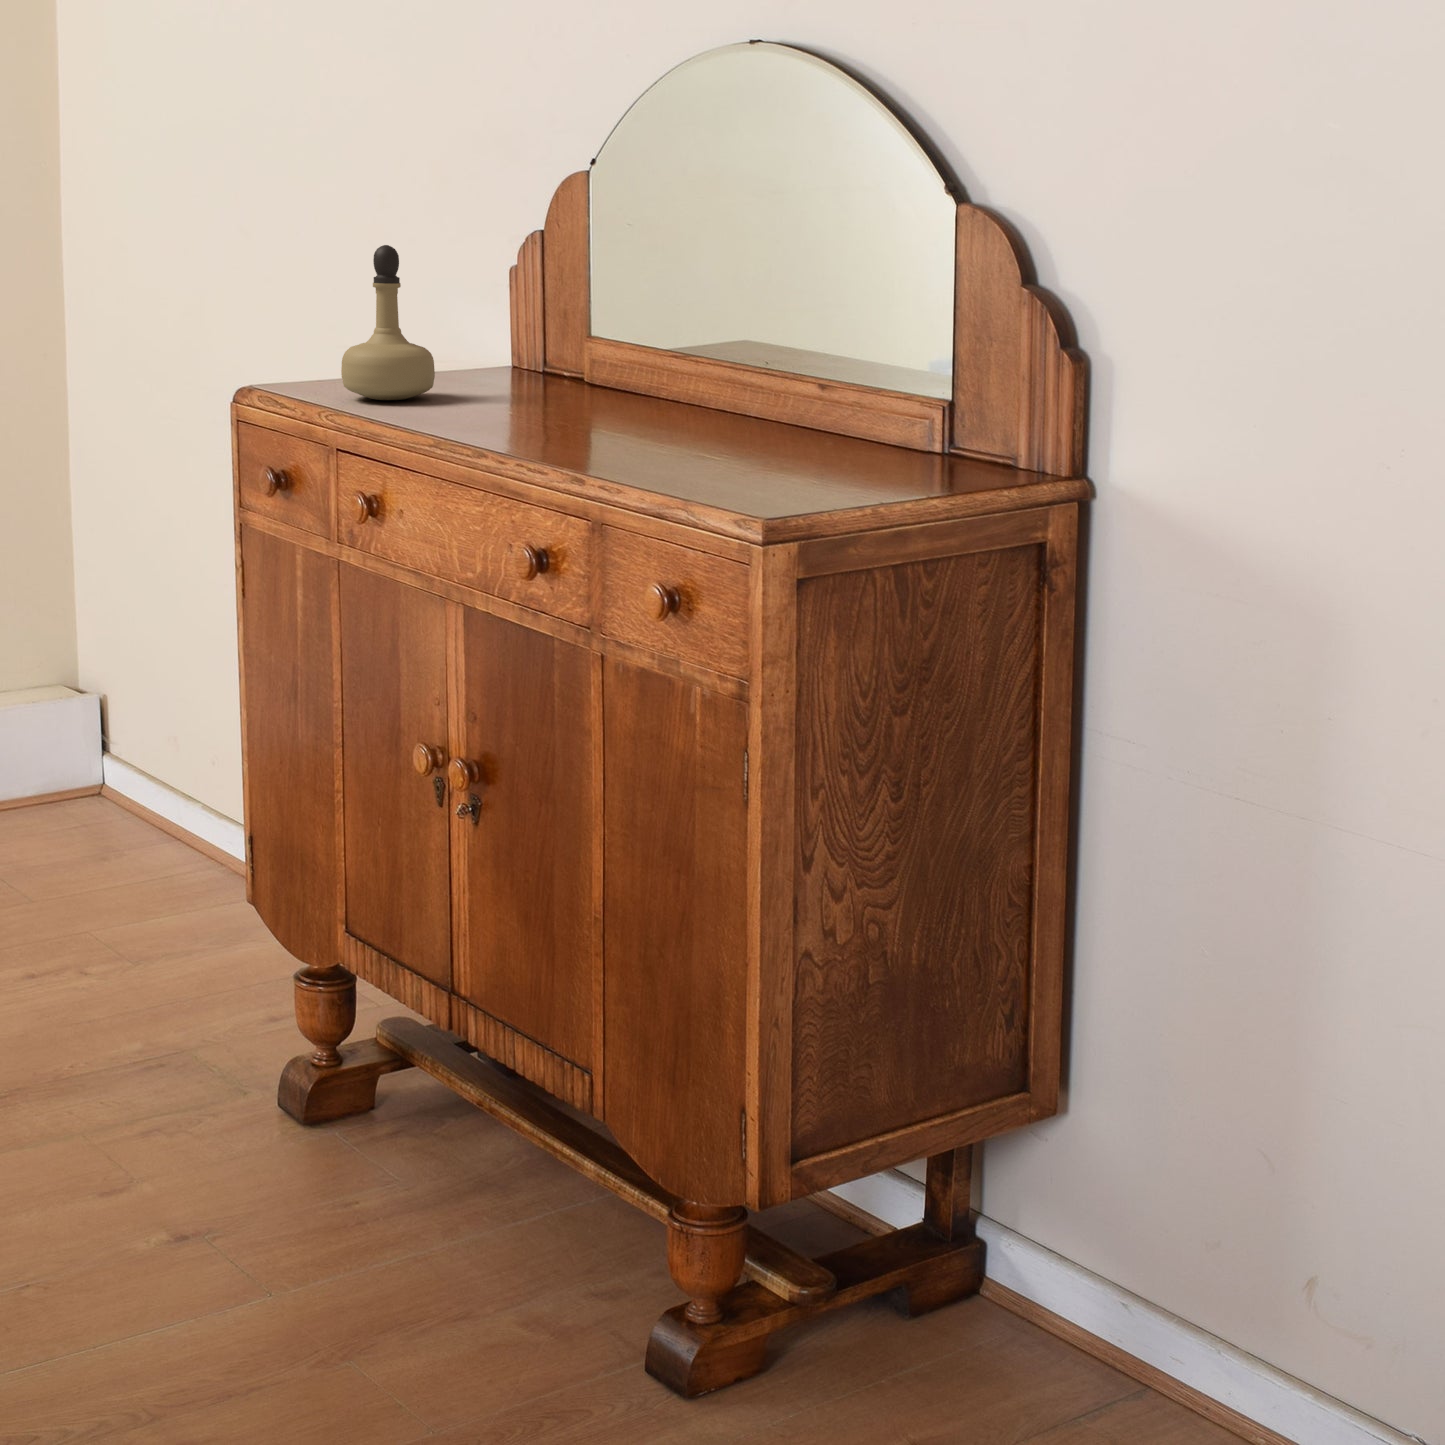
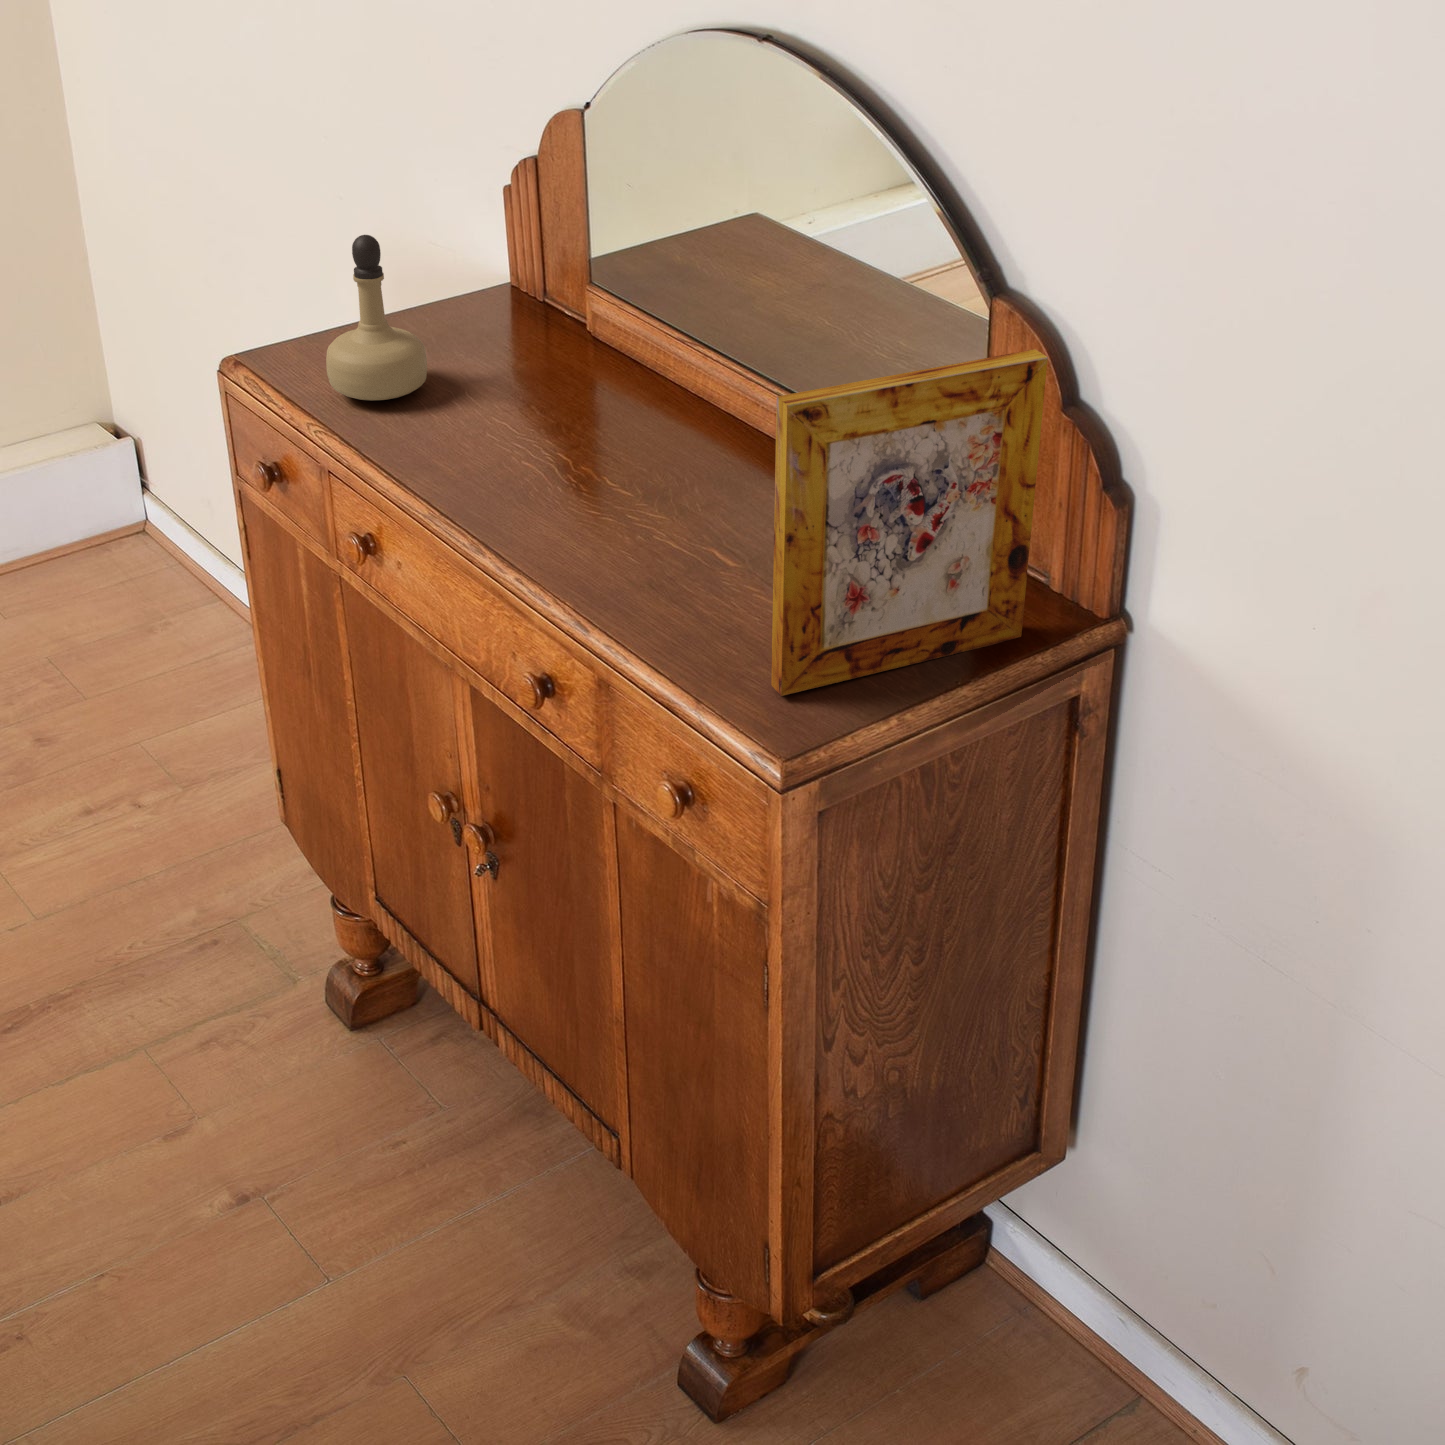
picture frame: none [755,190,1004,494] -> present [771,349,1048,696]

